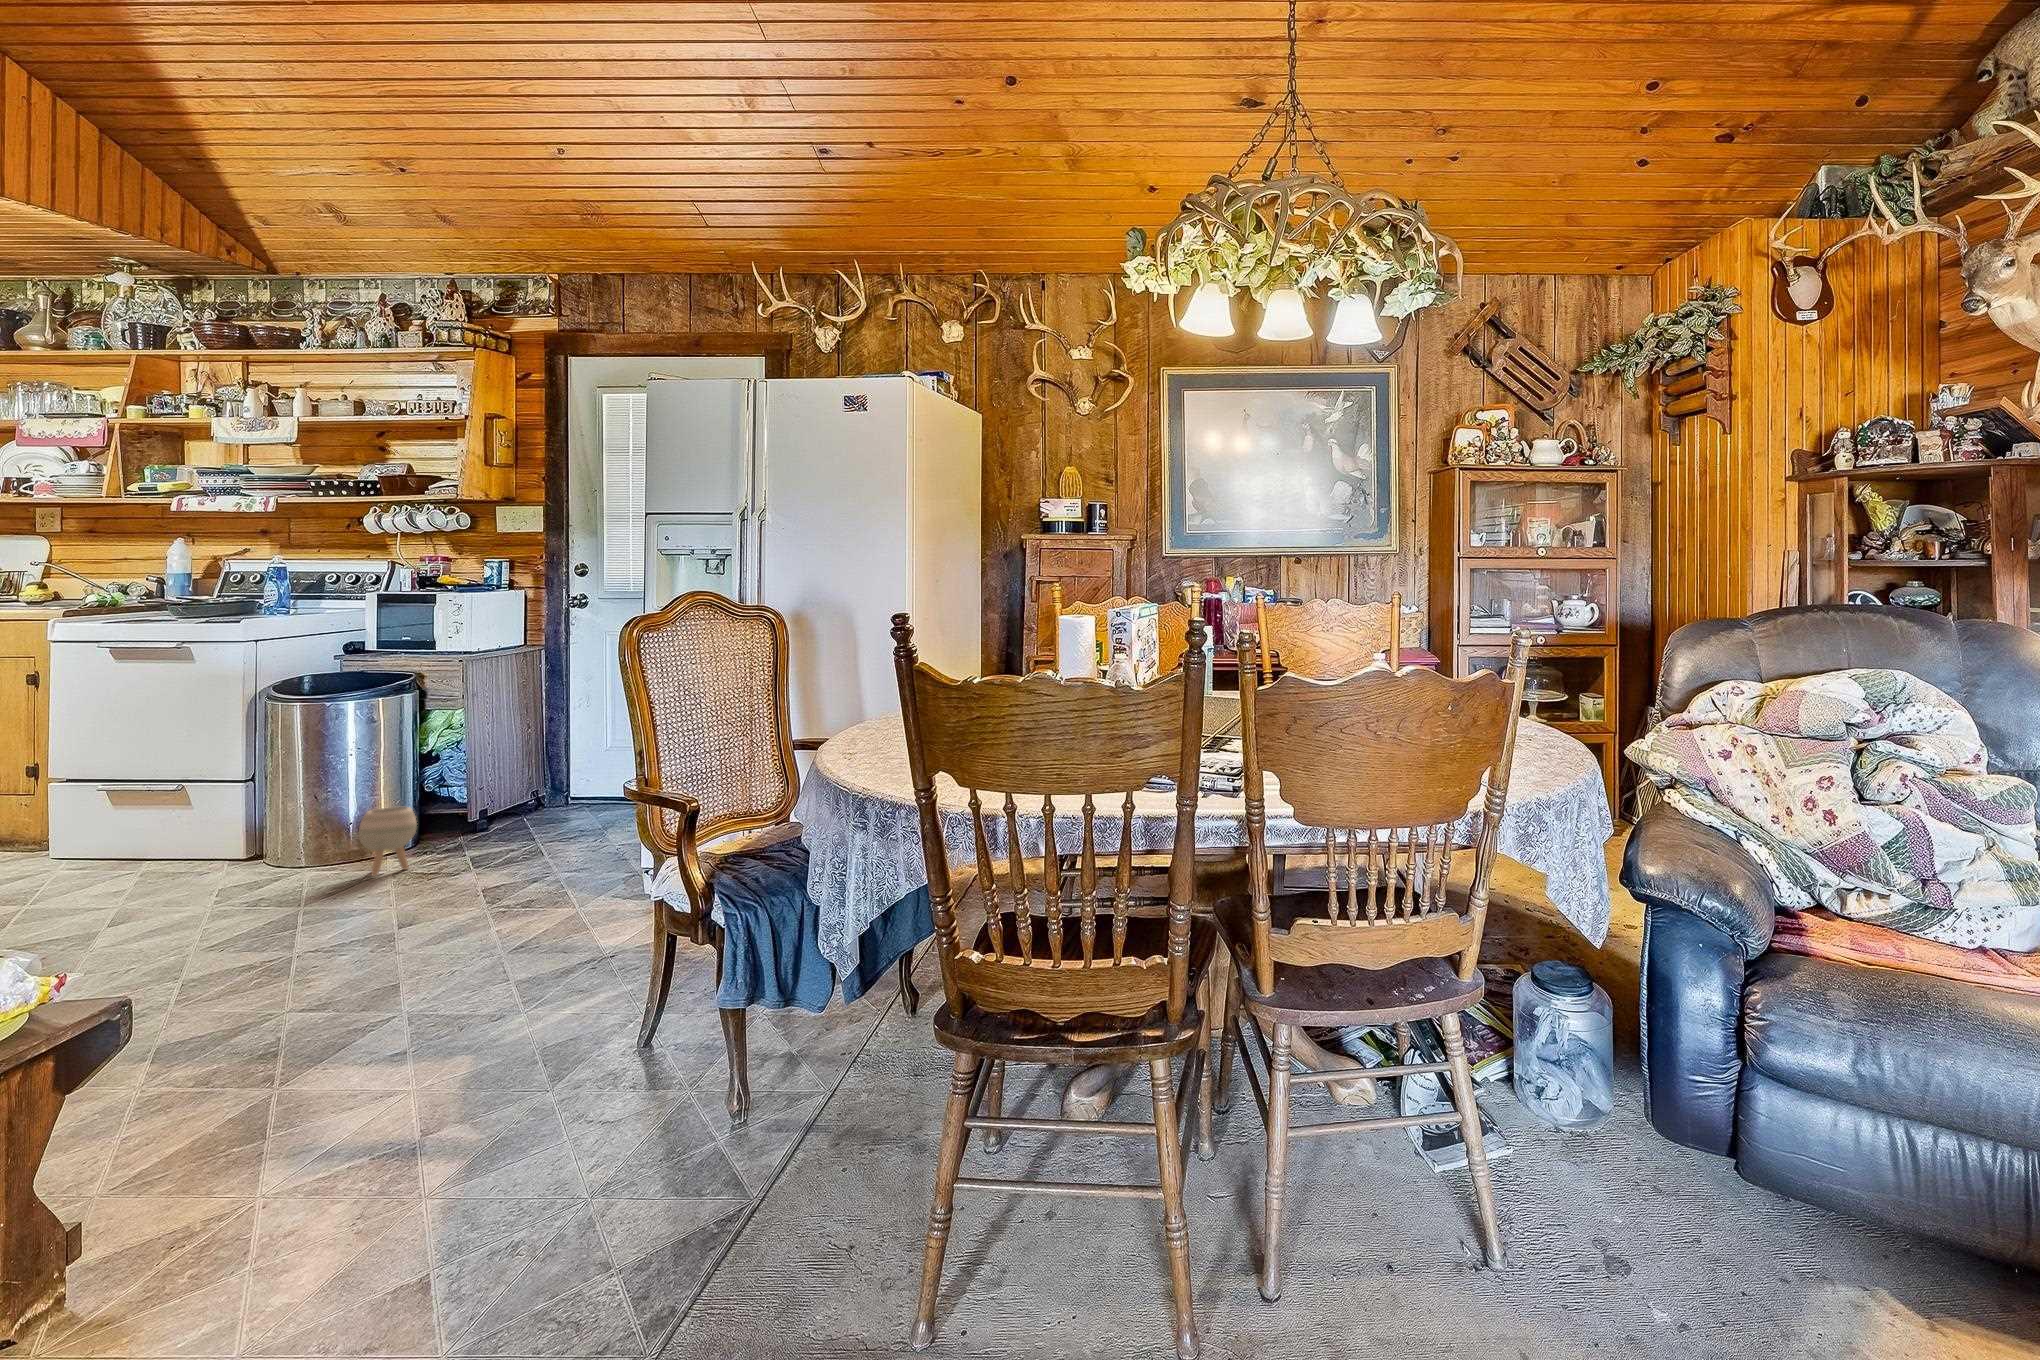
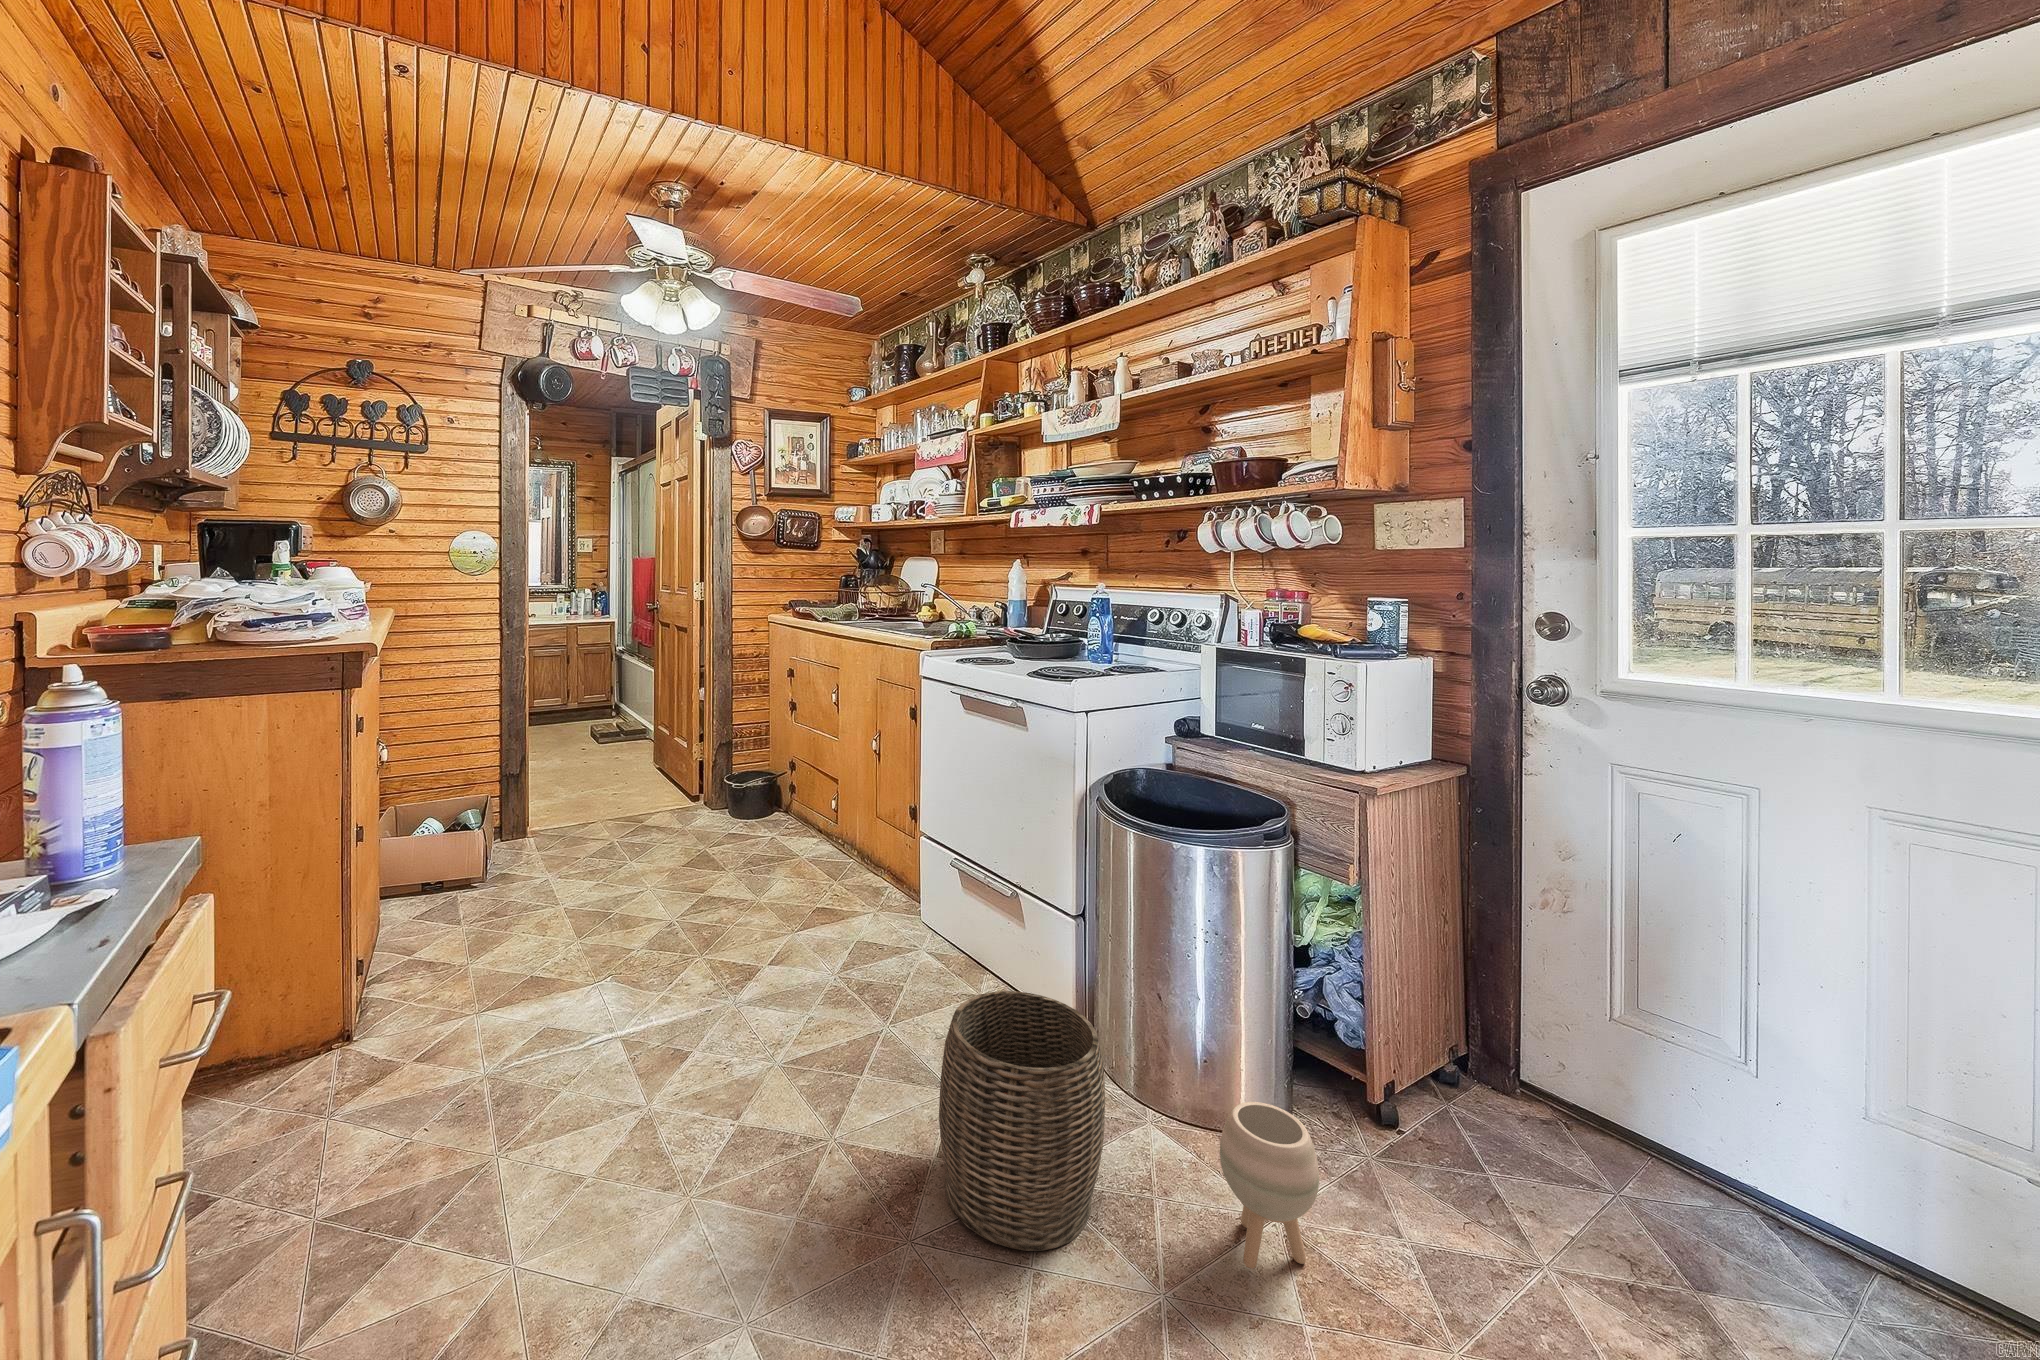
woven basket: none [141,797,279,914] -> present [939,991,1105,1251]

